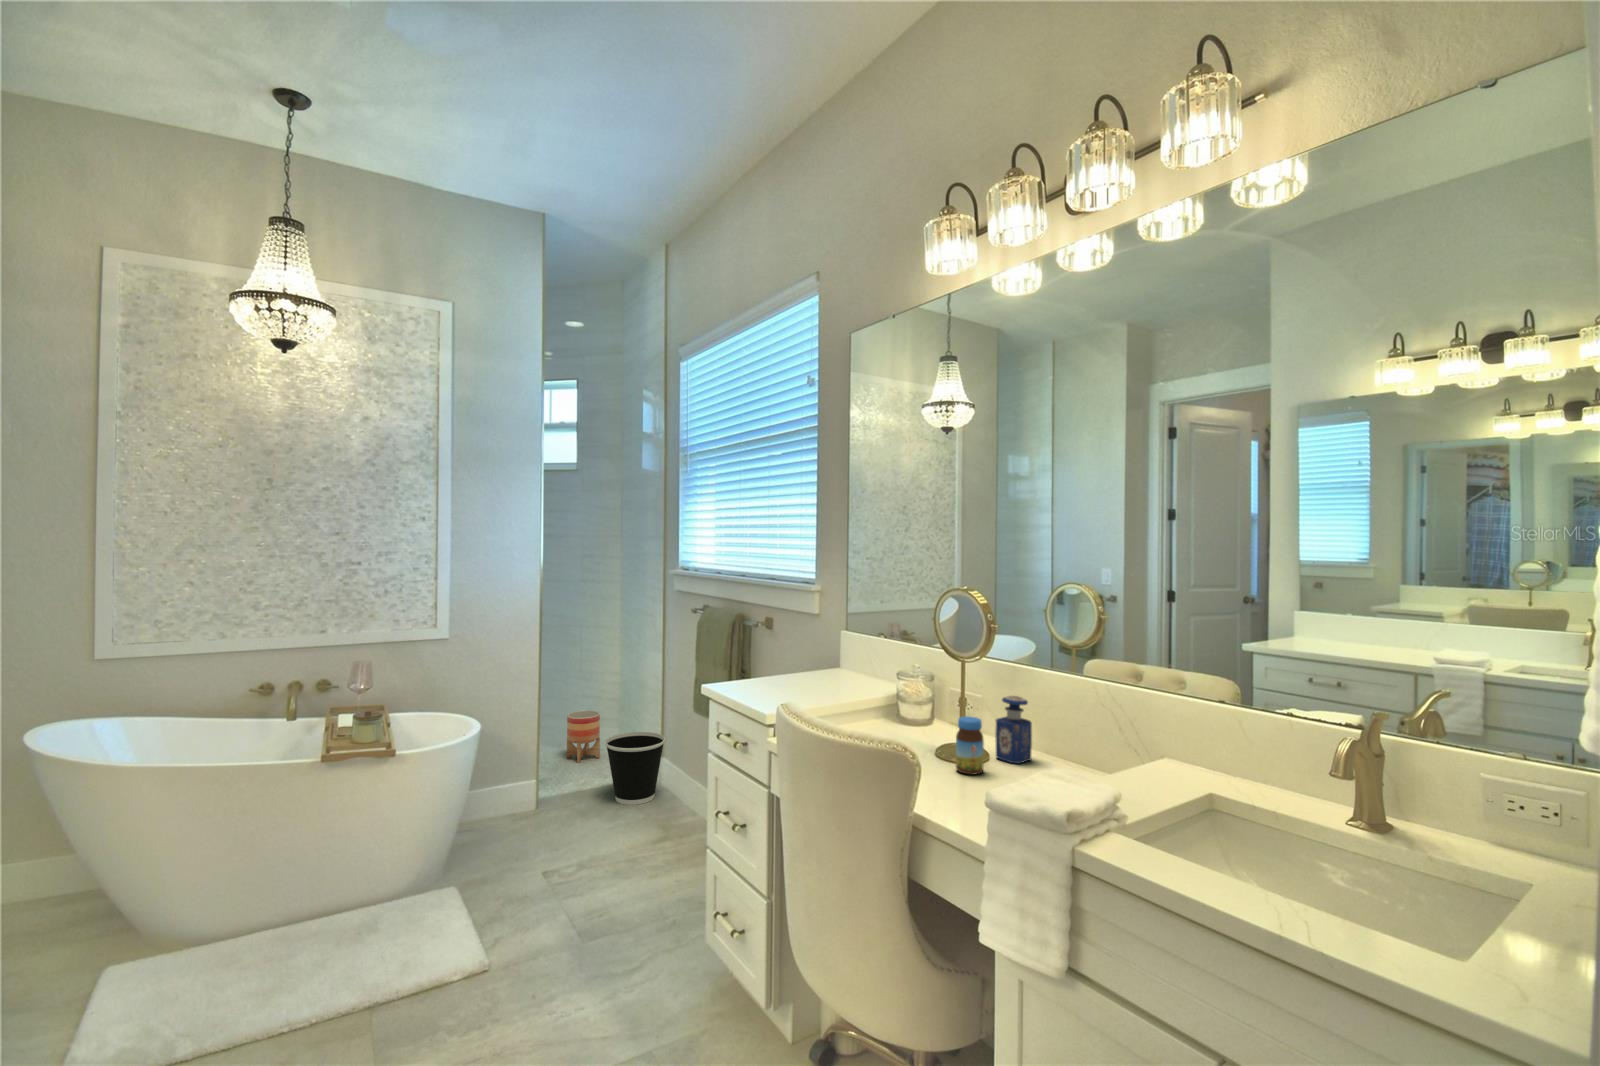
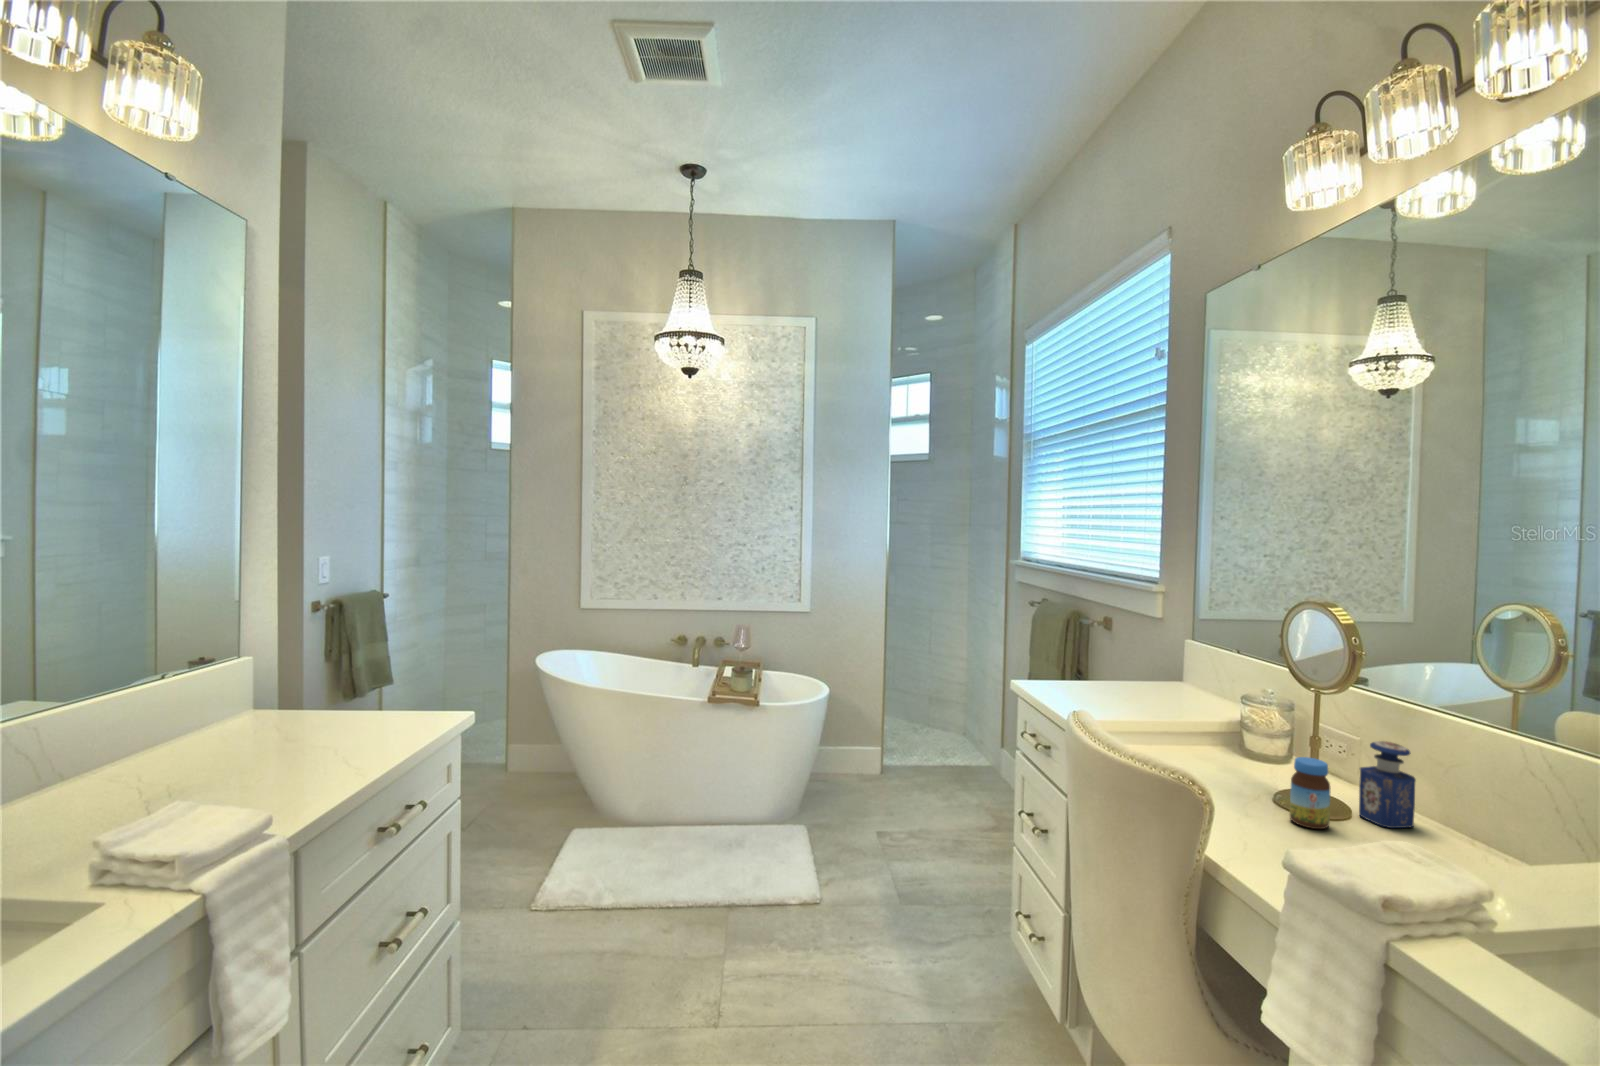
planter: present [567,710,600,763] -> none [917,691,948,741]
wastebasket: present [605,732,665,805] -> none [946,718,1005,790]

